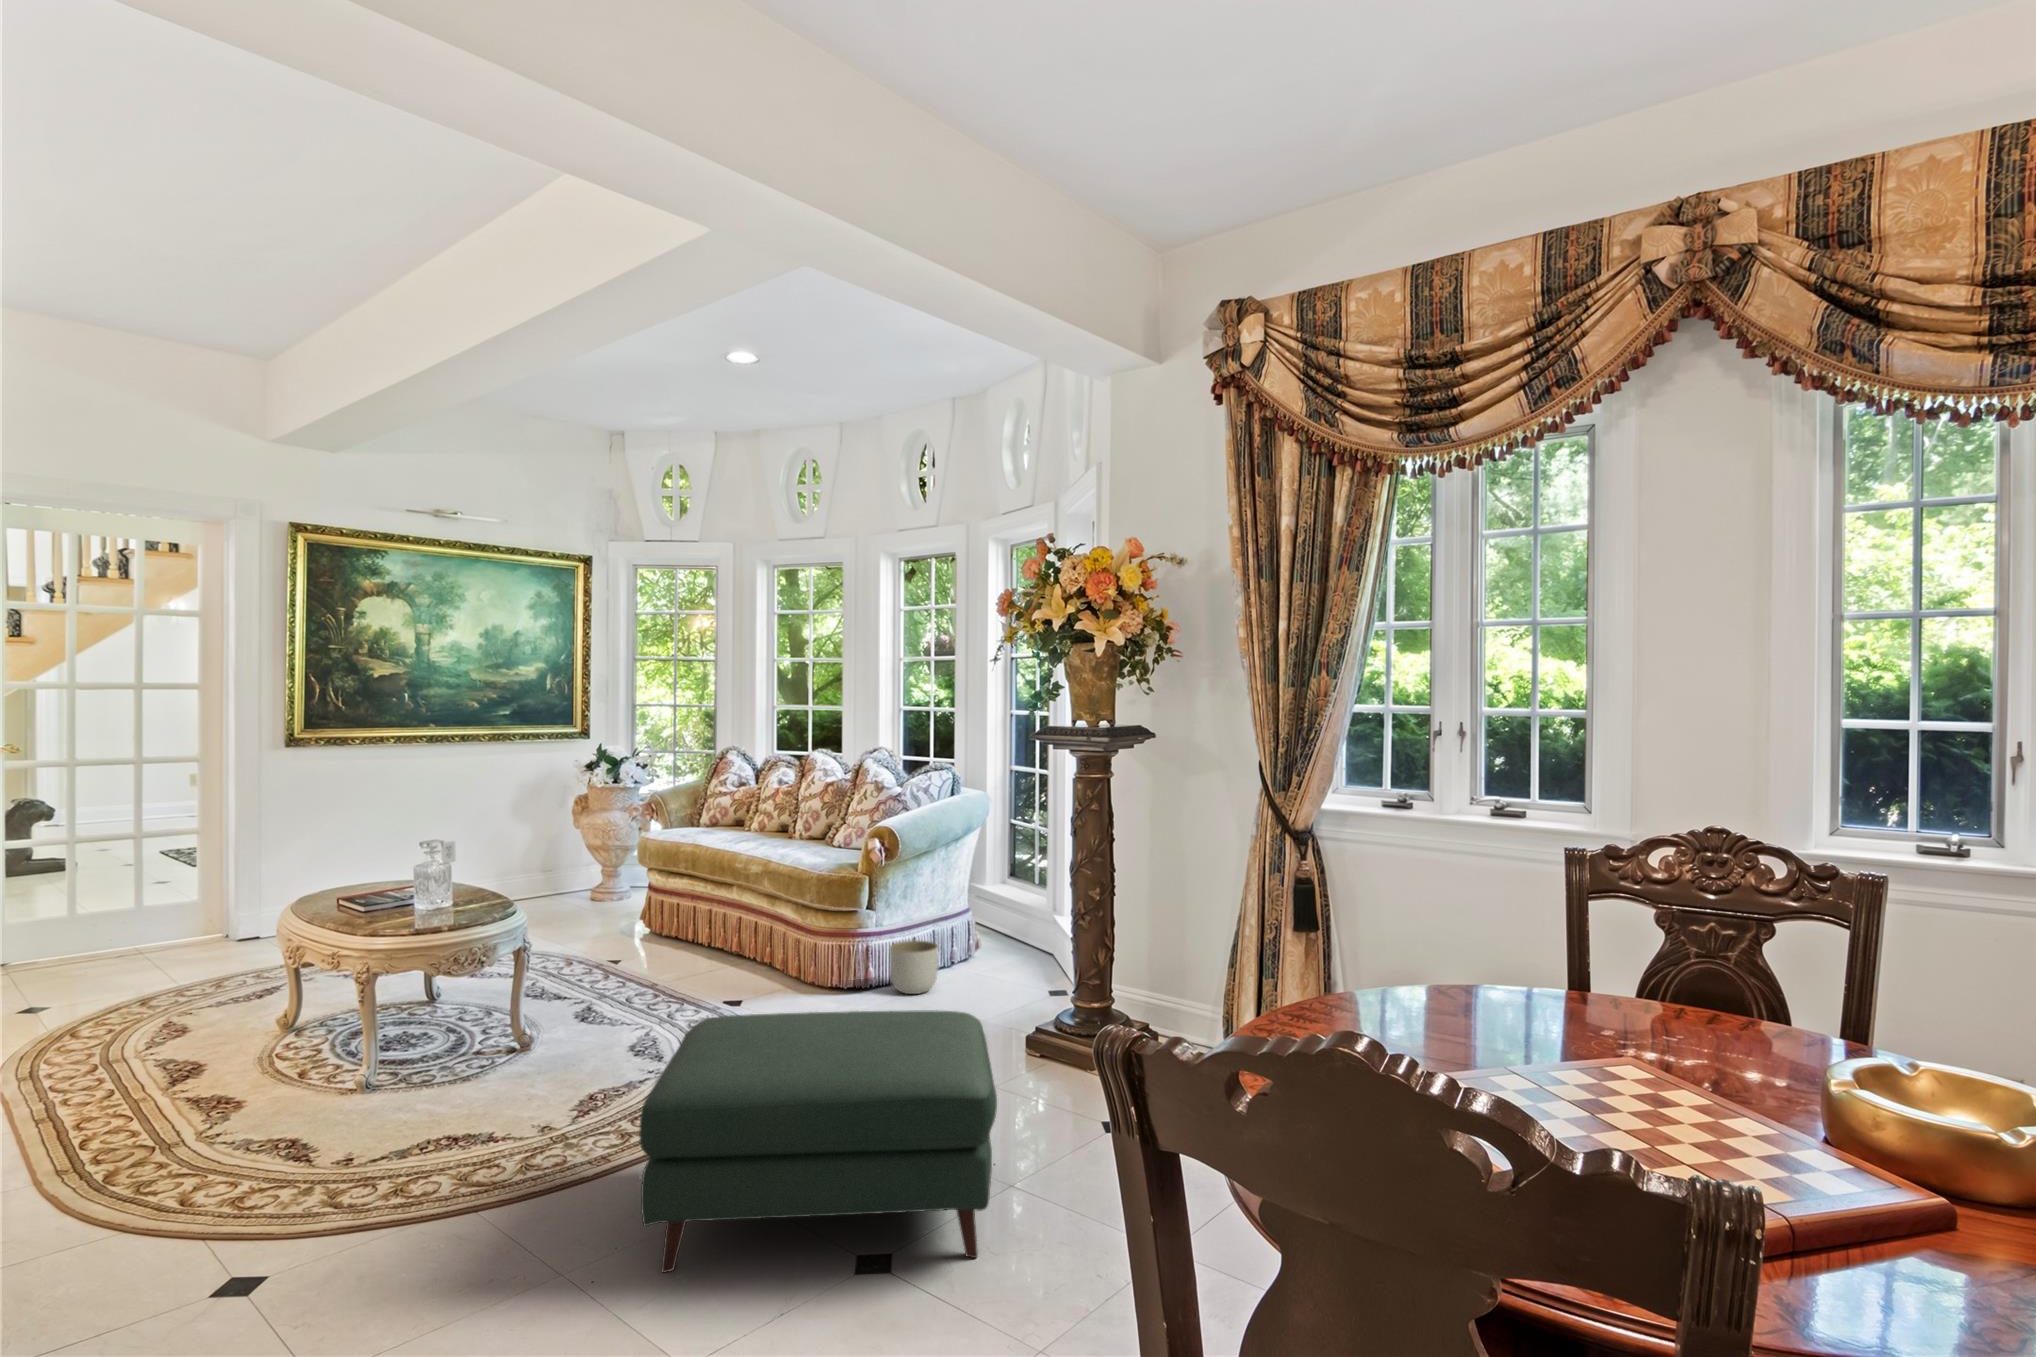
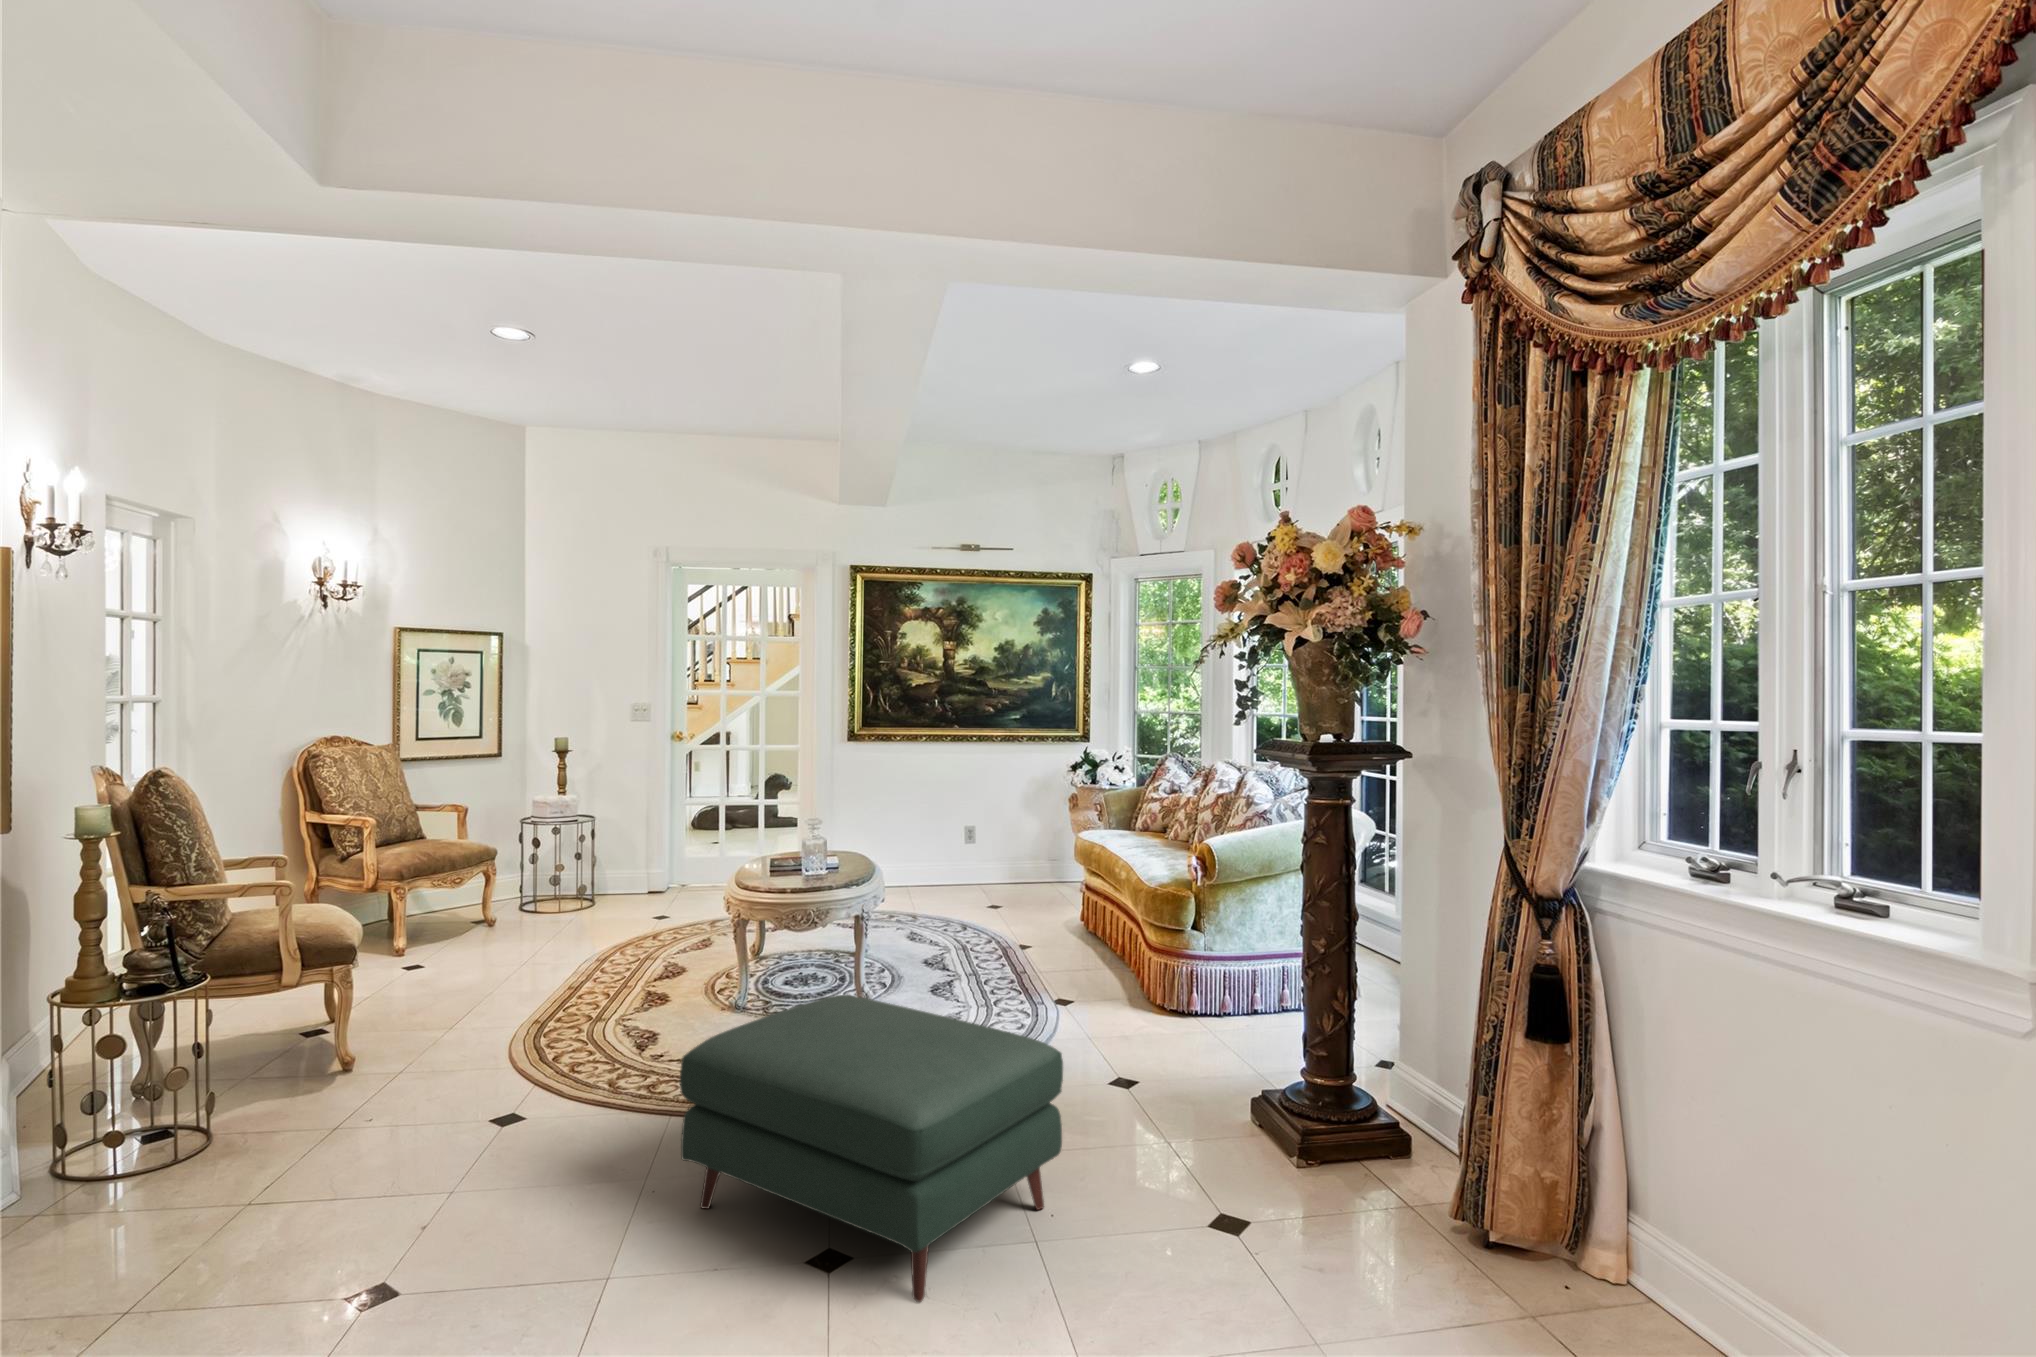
planter: present [890,941,938,994] -> none [1212,970,1265,1029]

